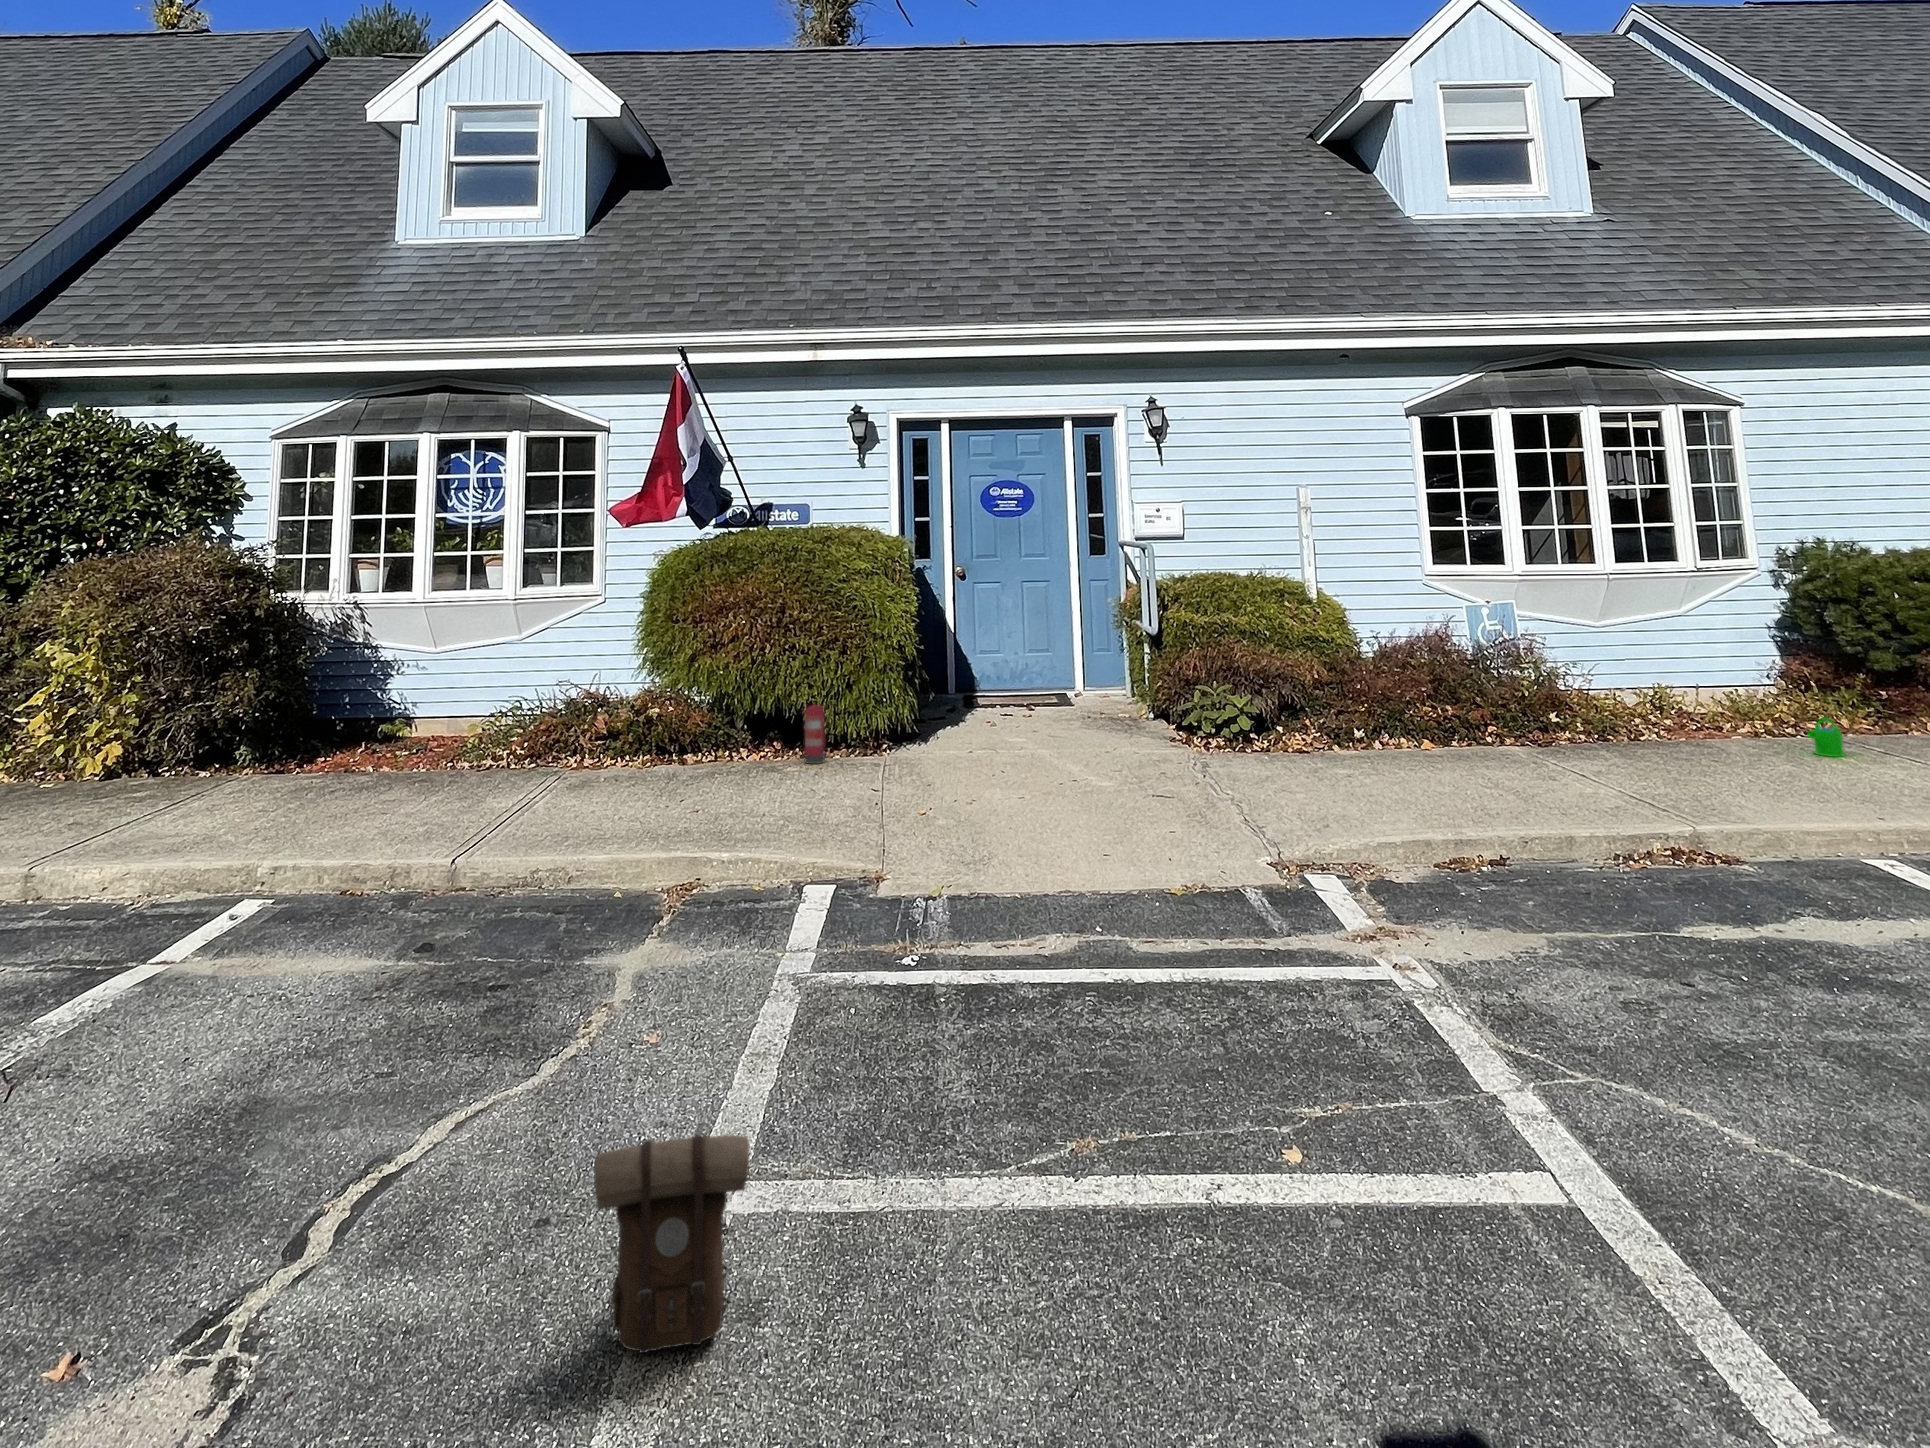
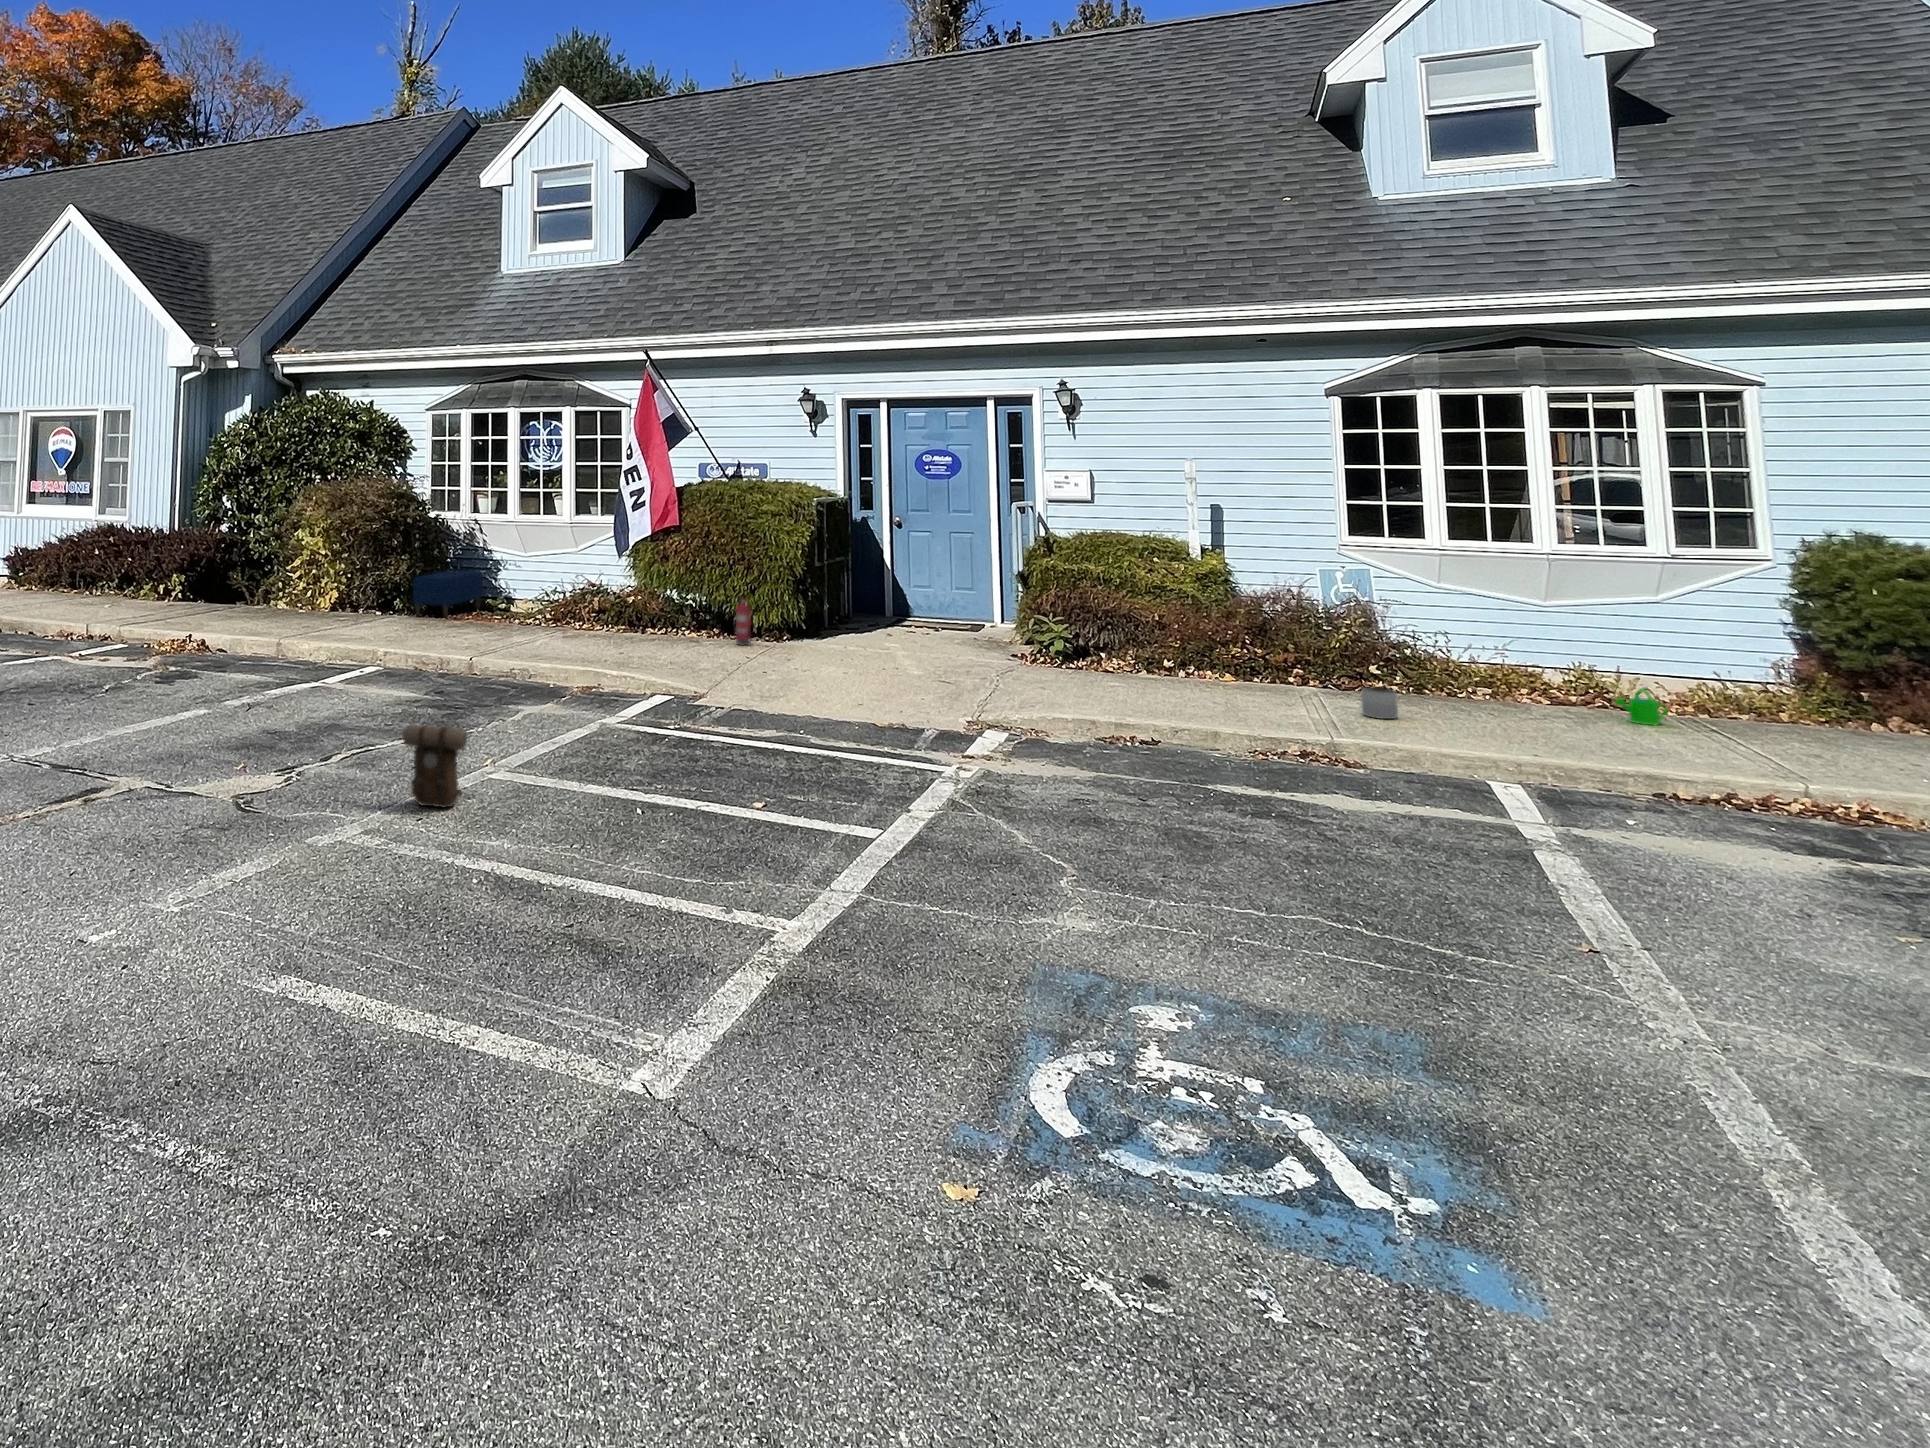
bench: none [261,683,372,769] -> present [413,571,483,617]
planter: none [1620,747,1662,786] -> present [1361,687,1398,719]

